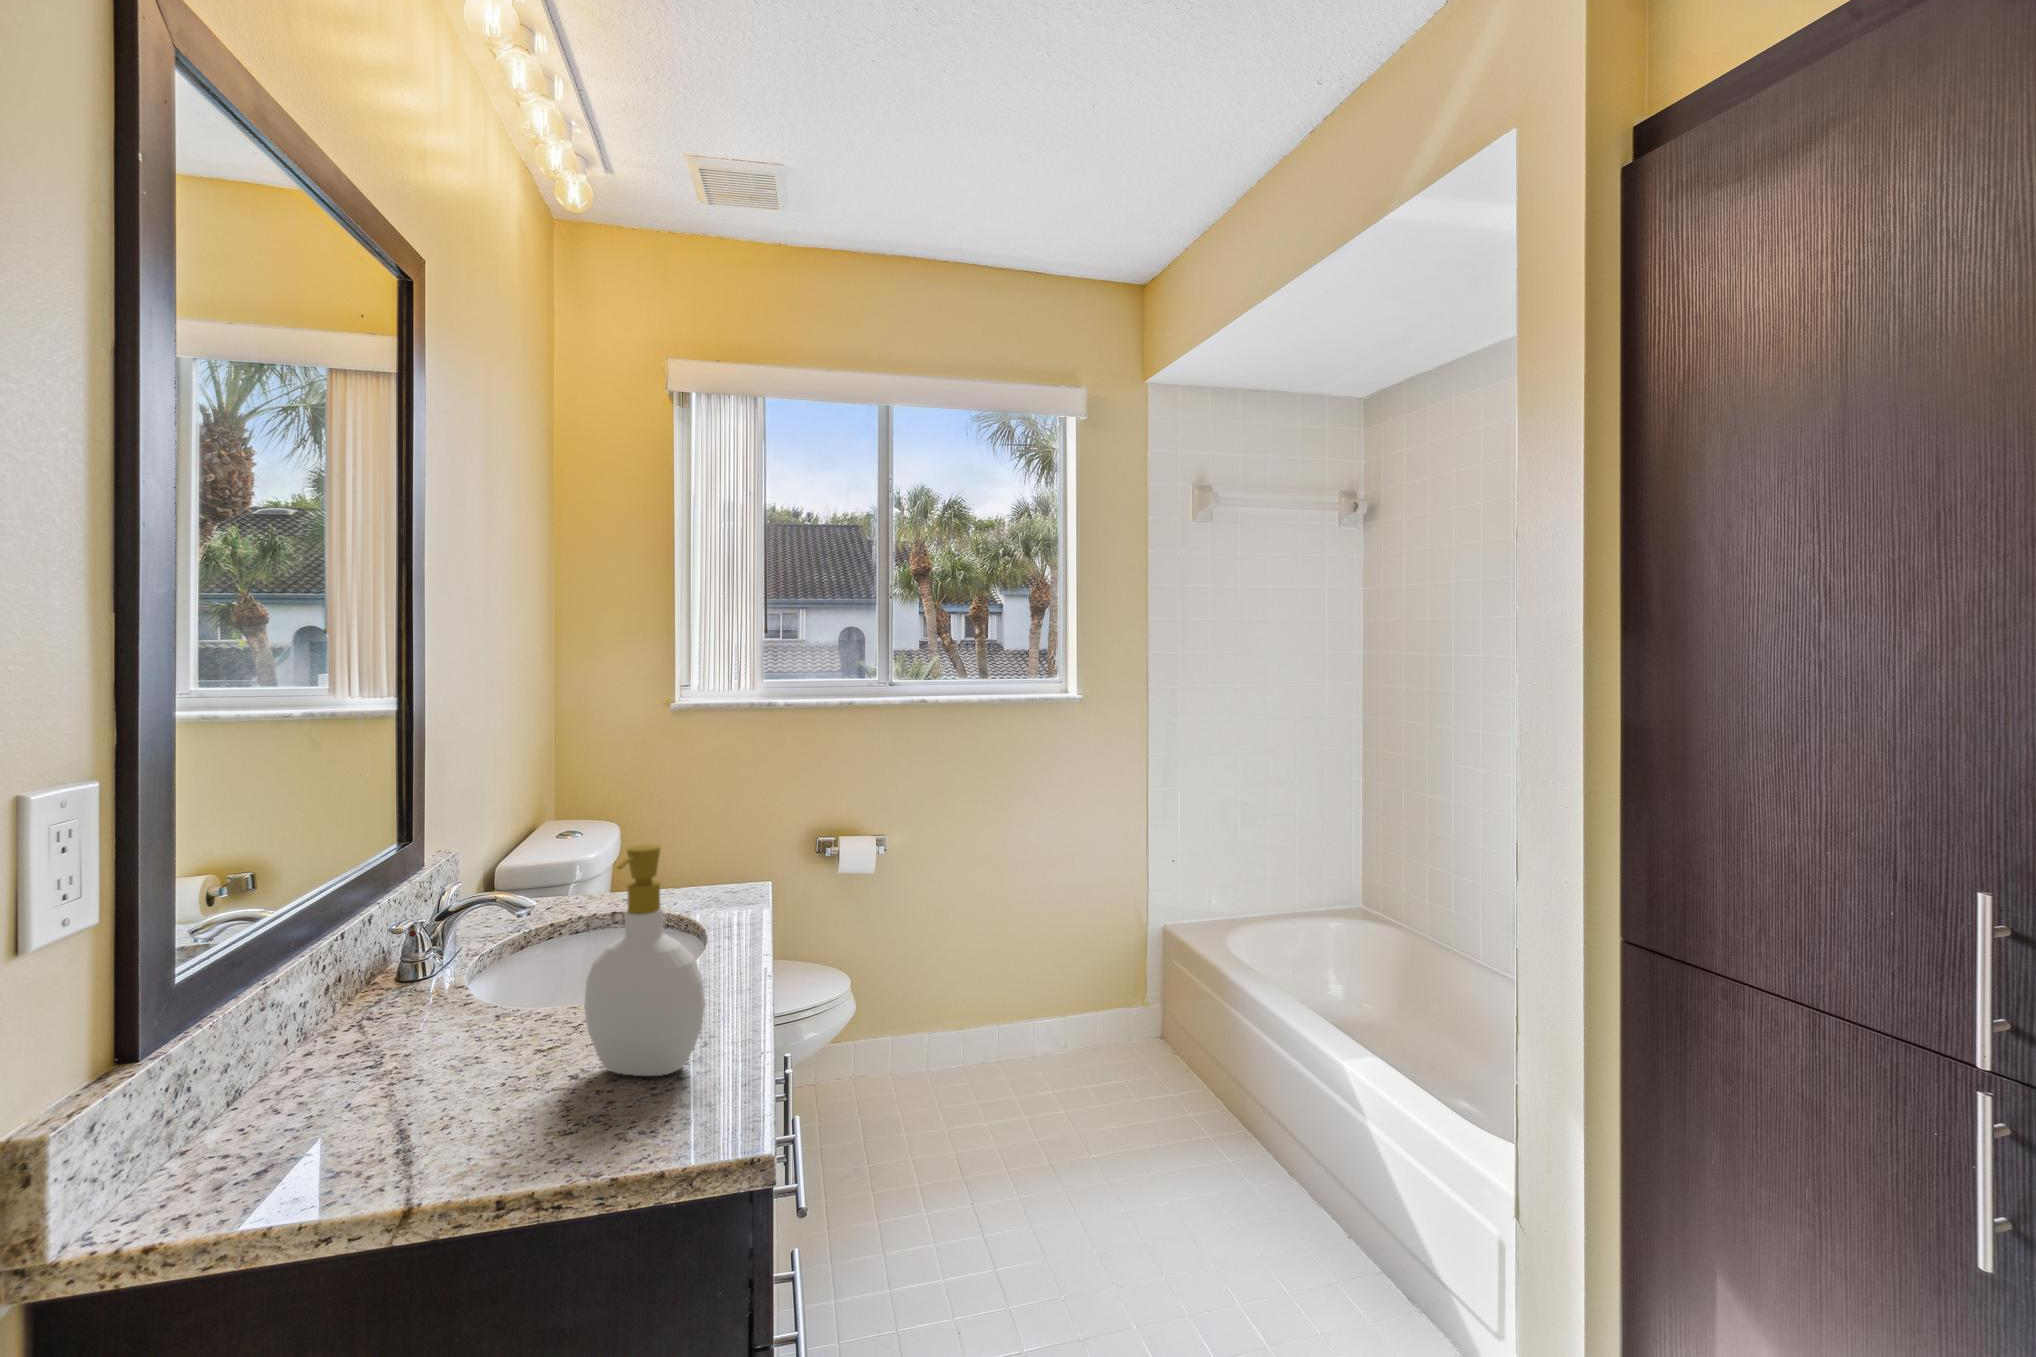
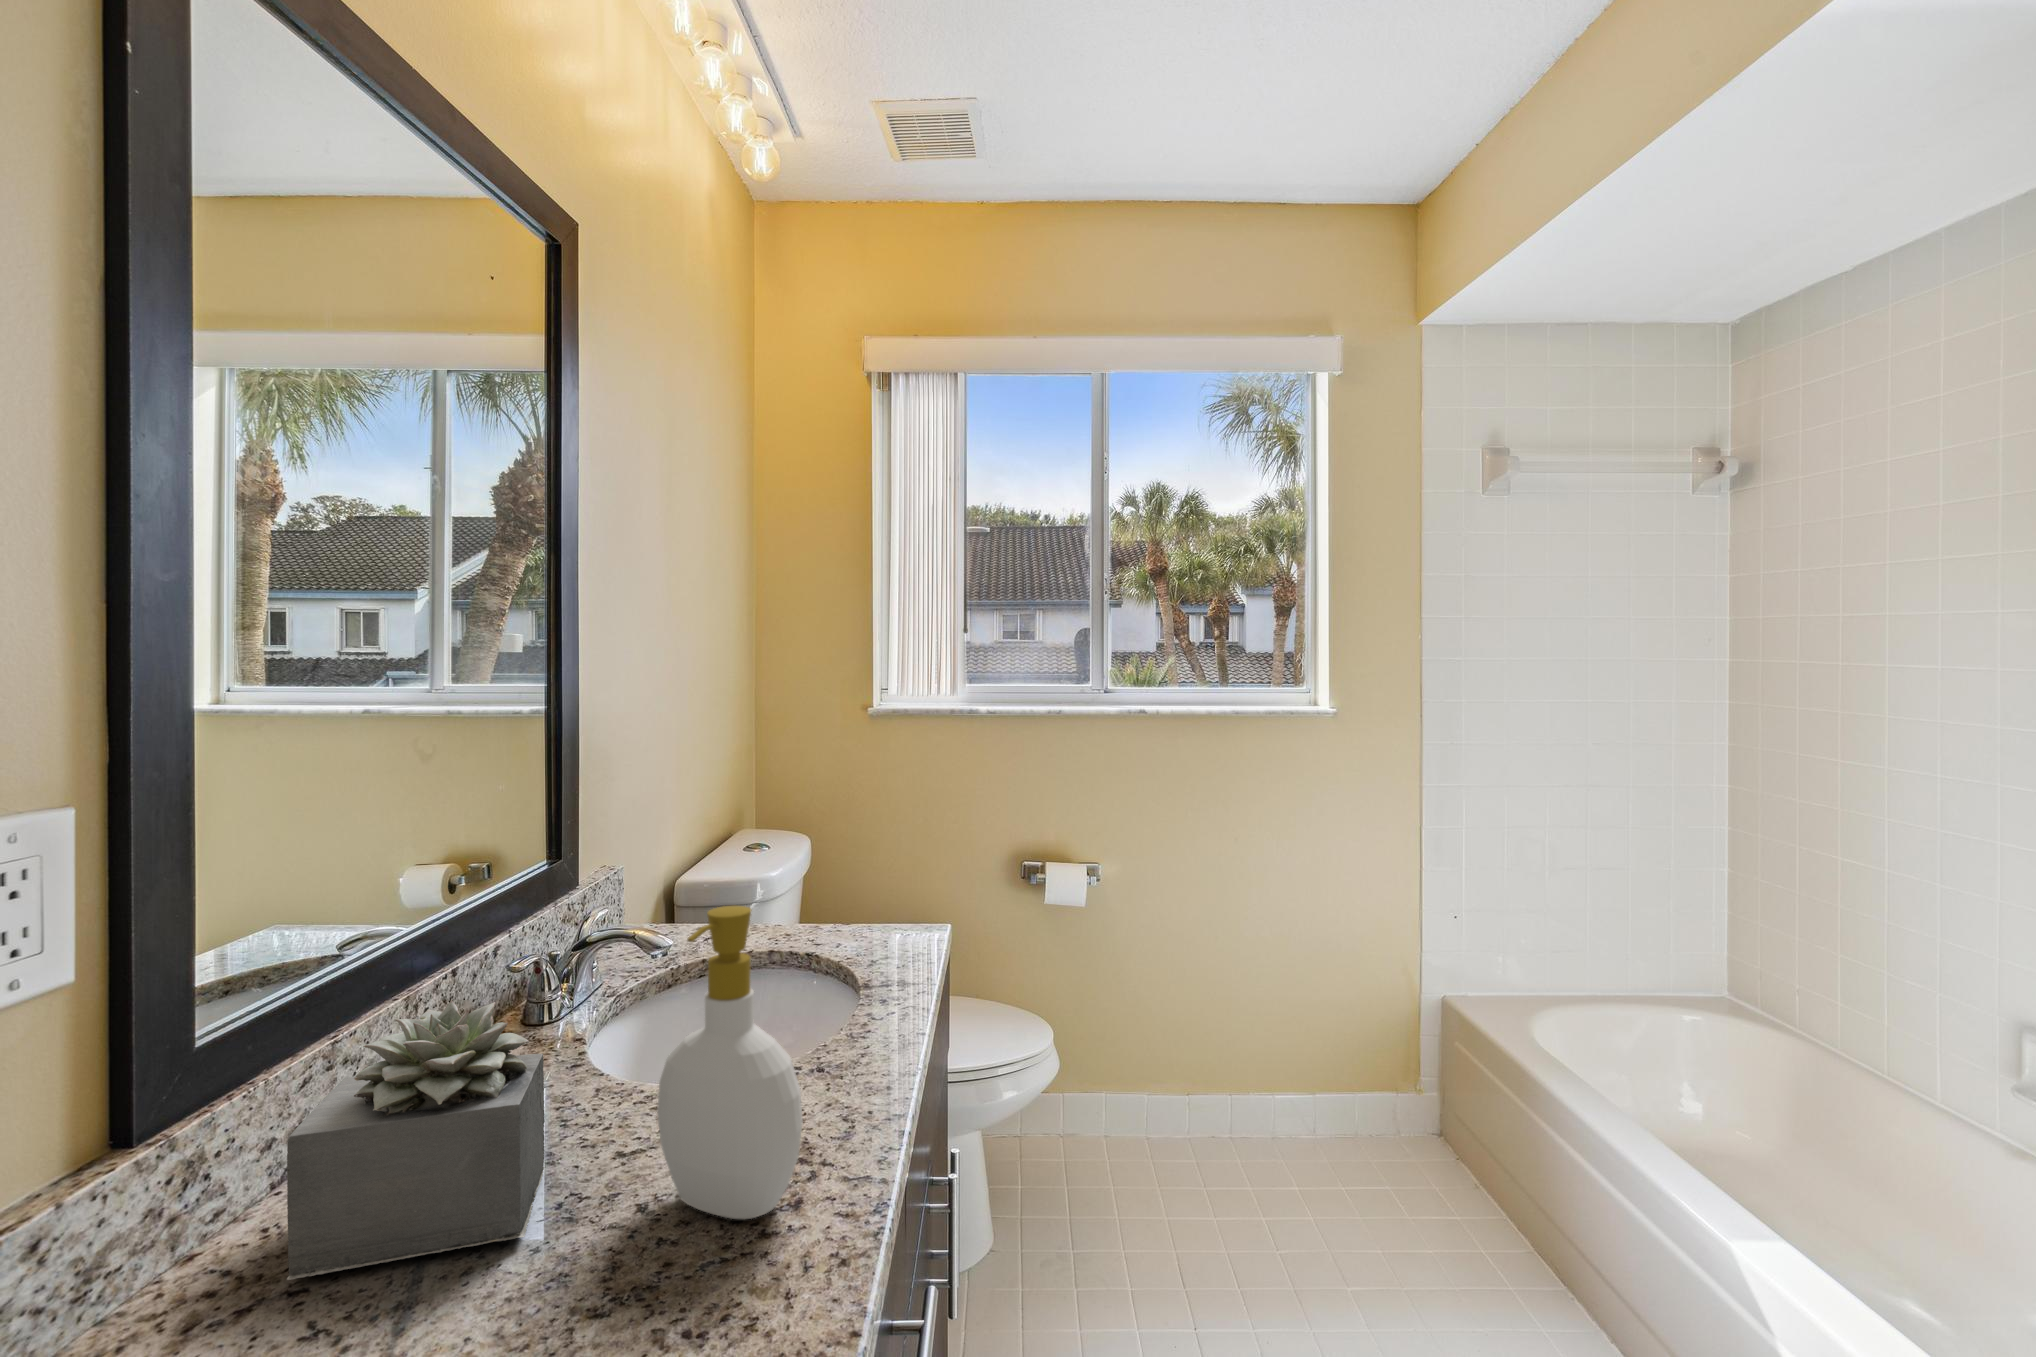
succulent plant: none [290,932,487,1150] -> present [287,1000,545,1280]

